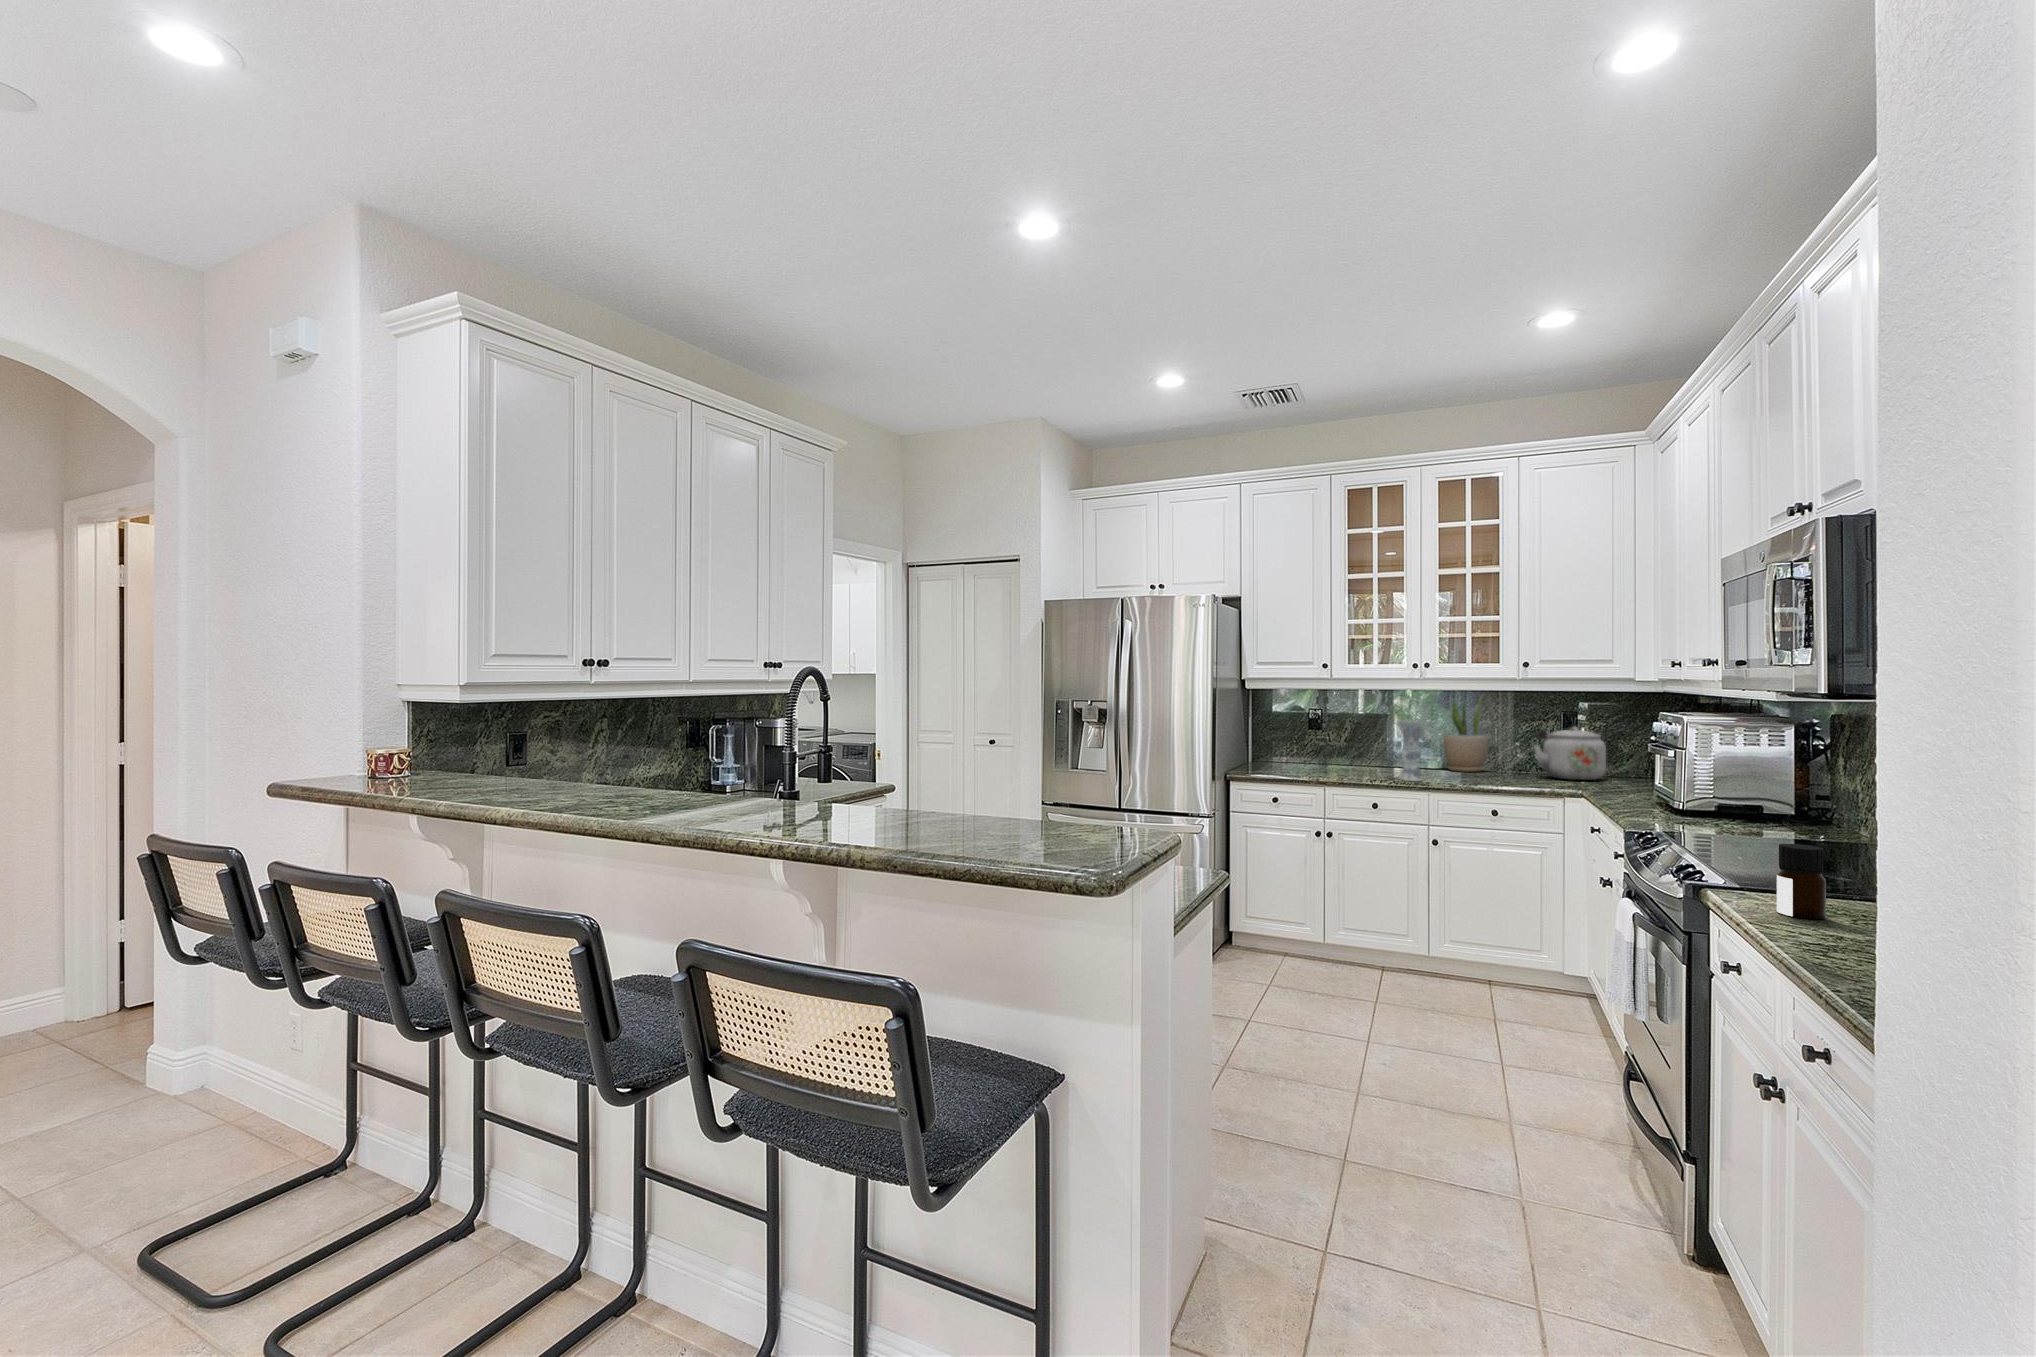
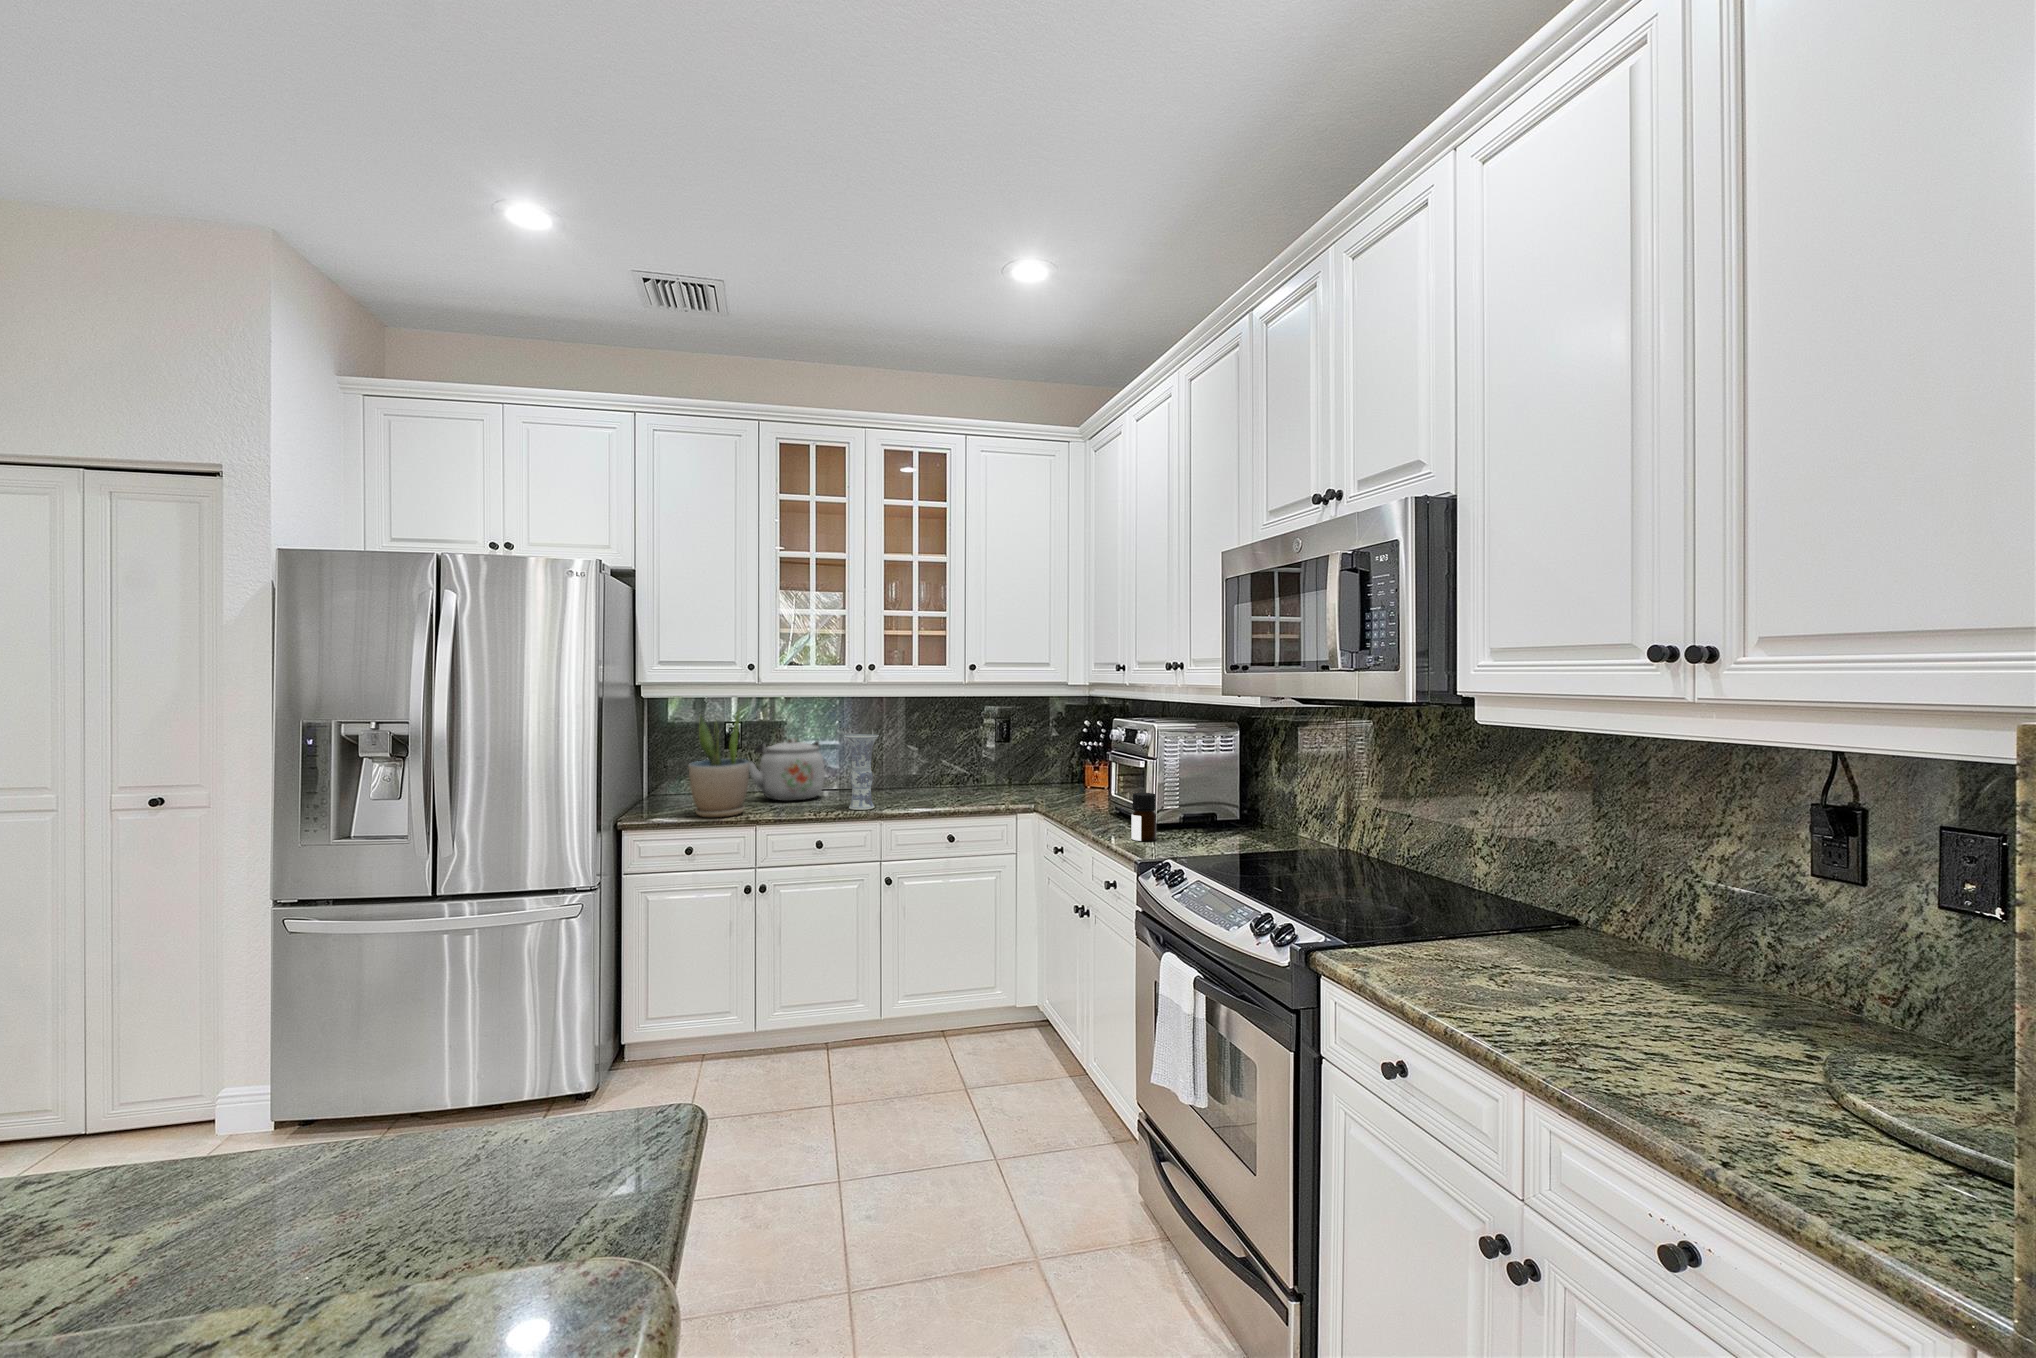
potted plant: present [1443,700,1488,772] -> present [689,709,749,817]
kettle: present [1534,727,1606,780] -> present [749,738,824,801]
bottle: present [1777,844,1826,919] -> present [1131,793,1156,841]

